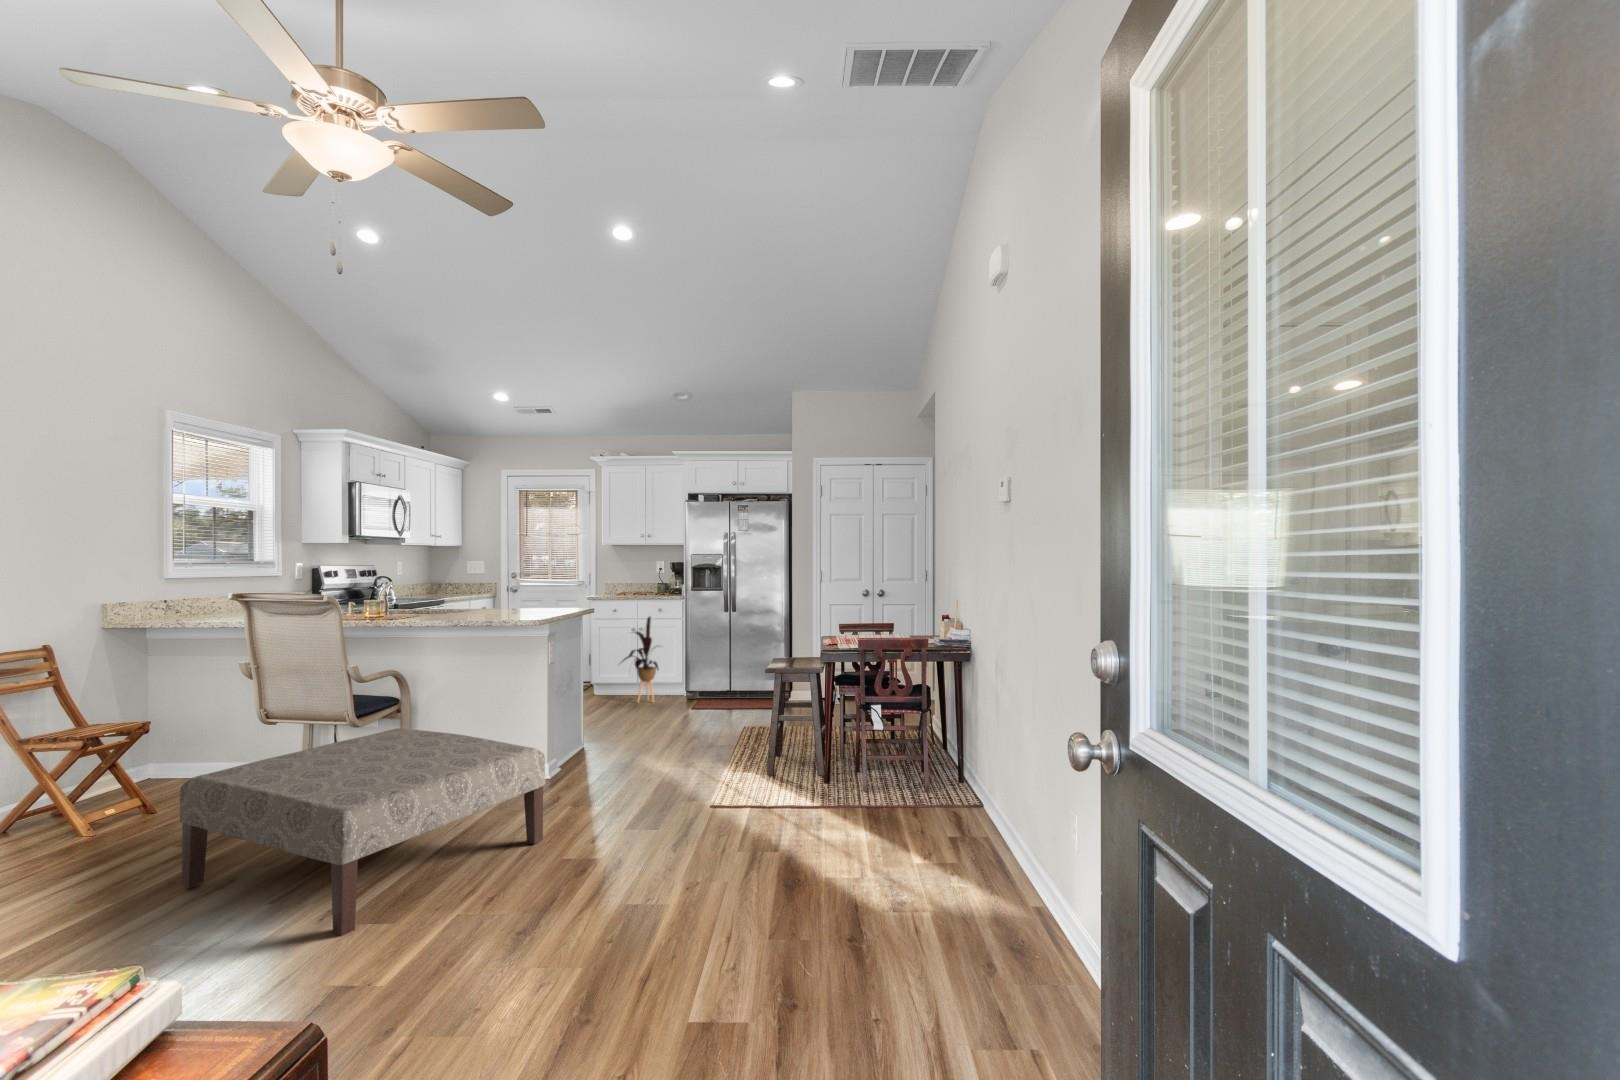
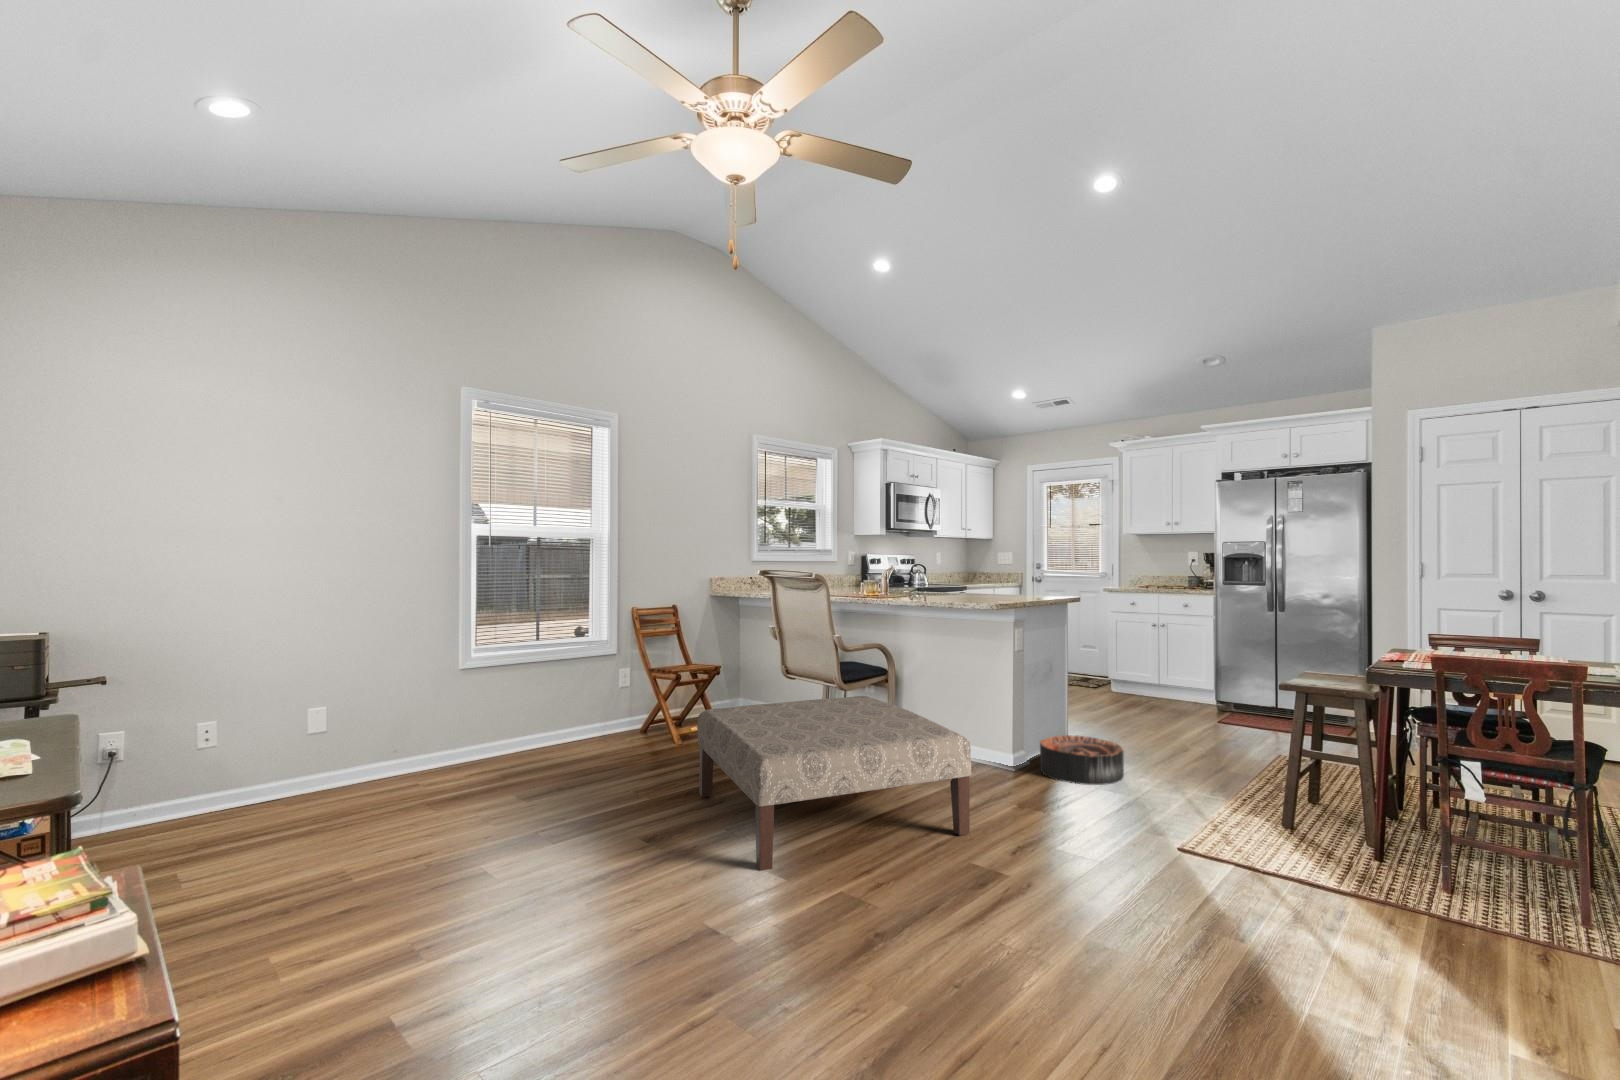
house plant: present [623,617,658,702] -> none [1131,613,1188,713]
basket: none [570,734,643,778] -> present [1040,735,1124,785]

